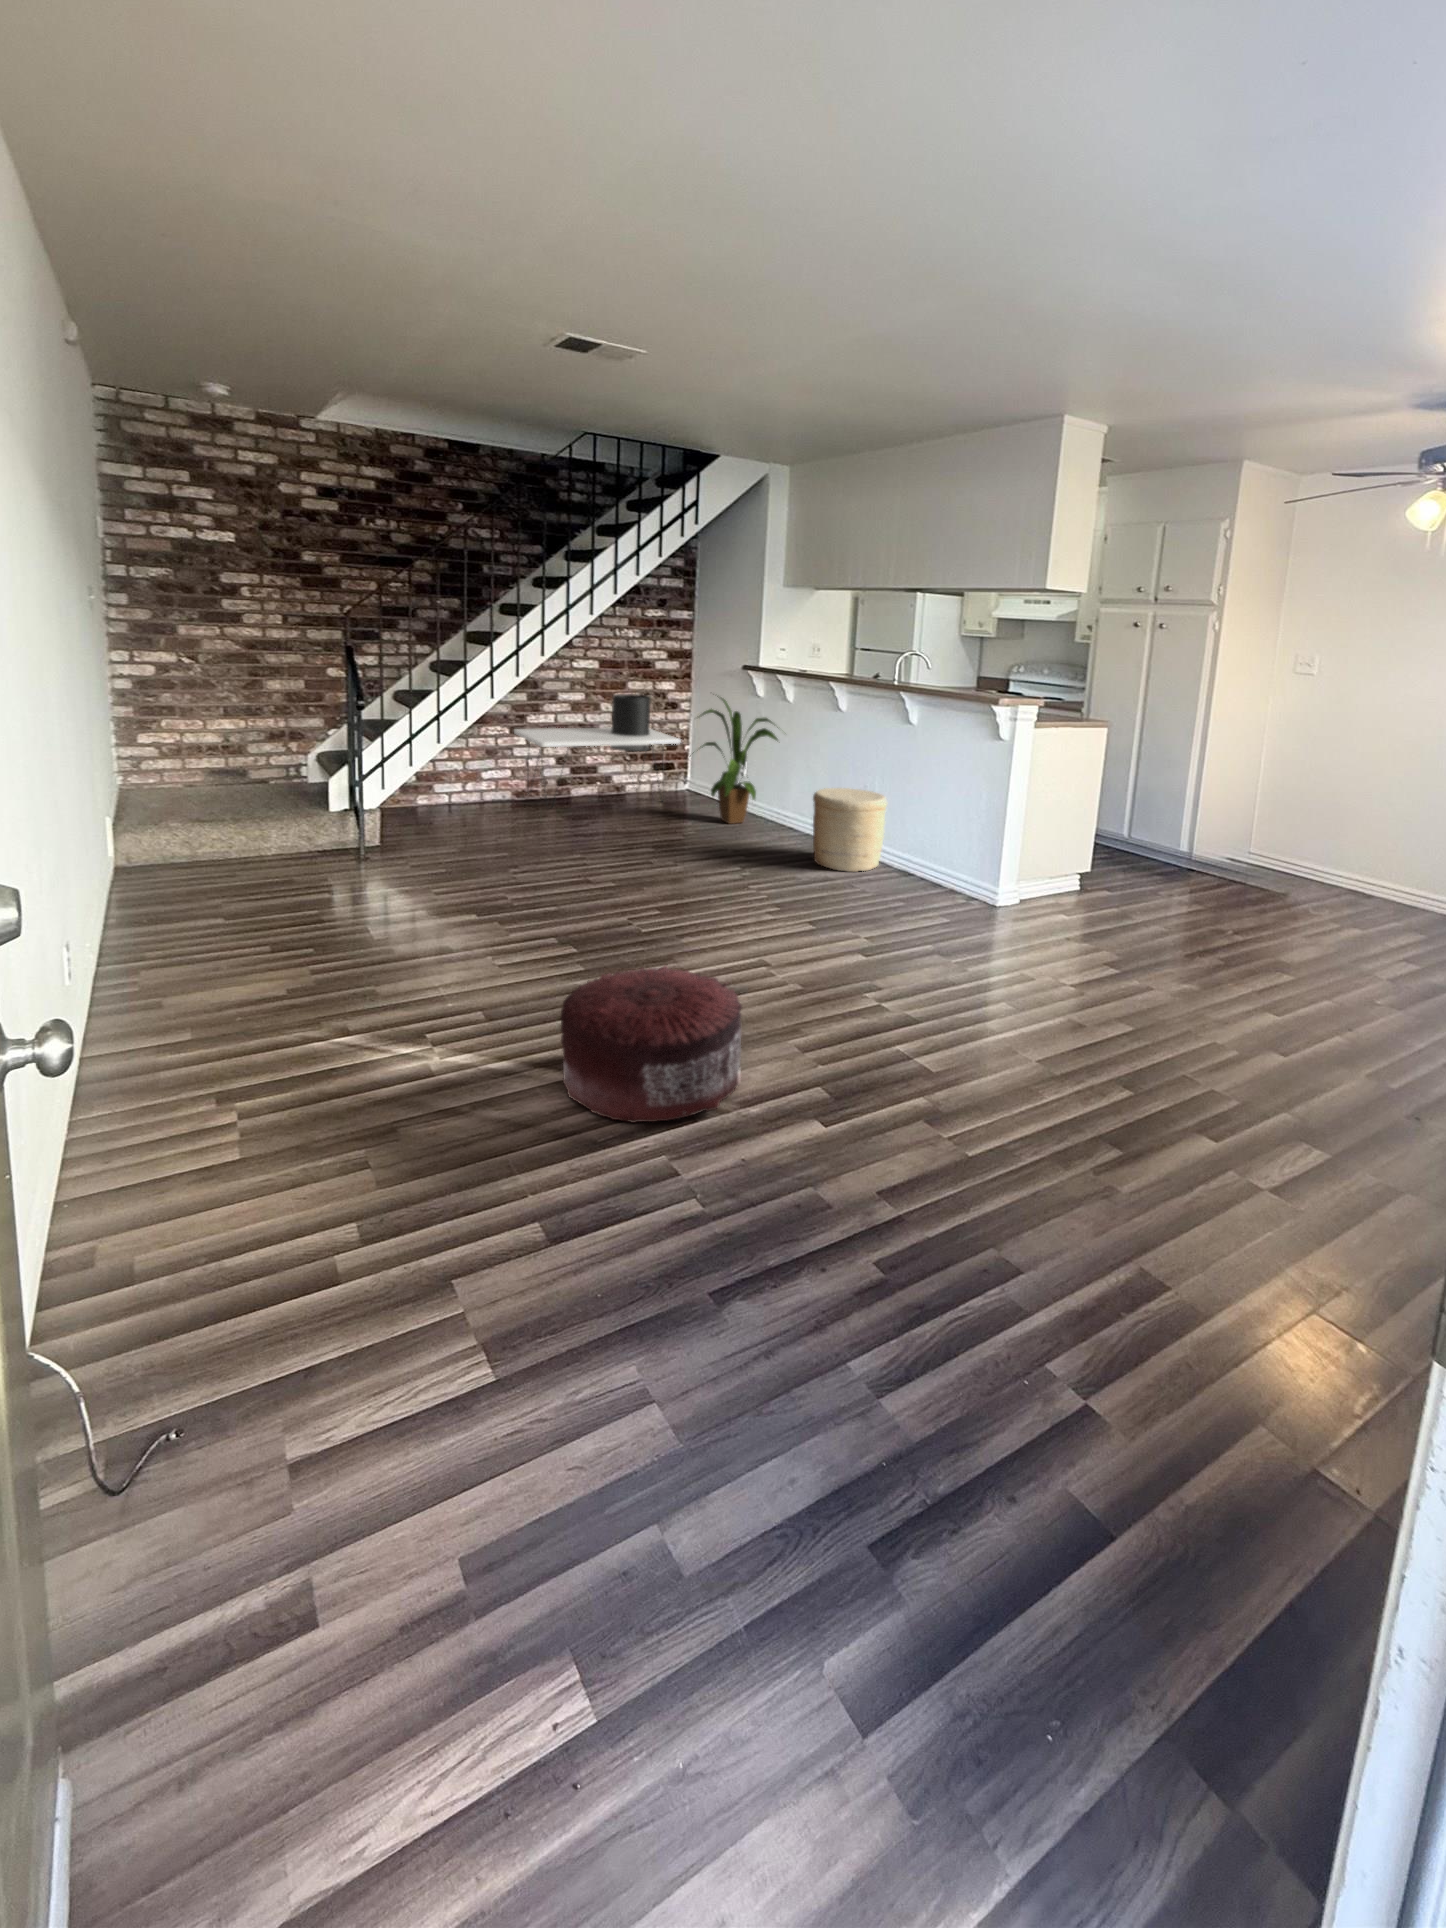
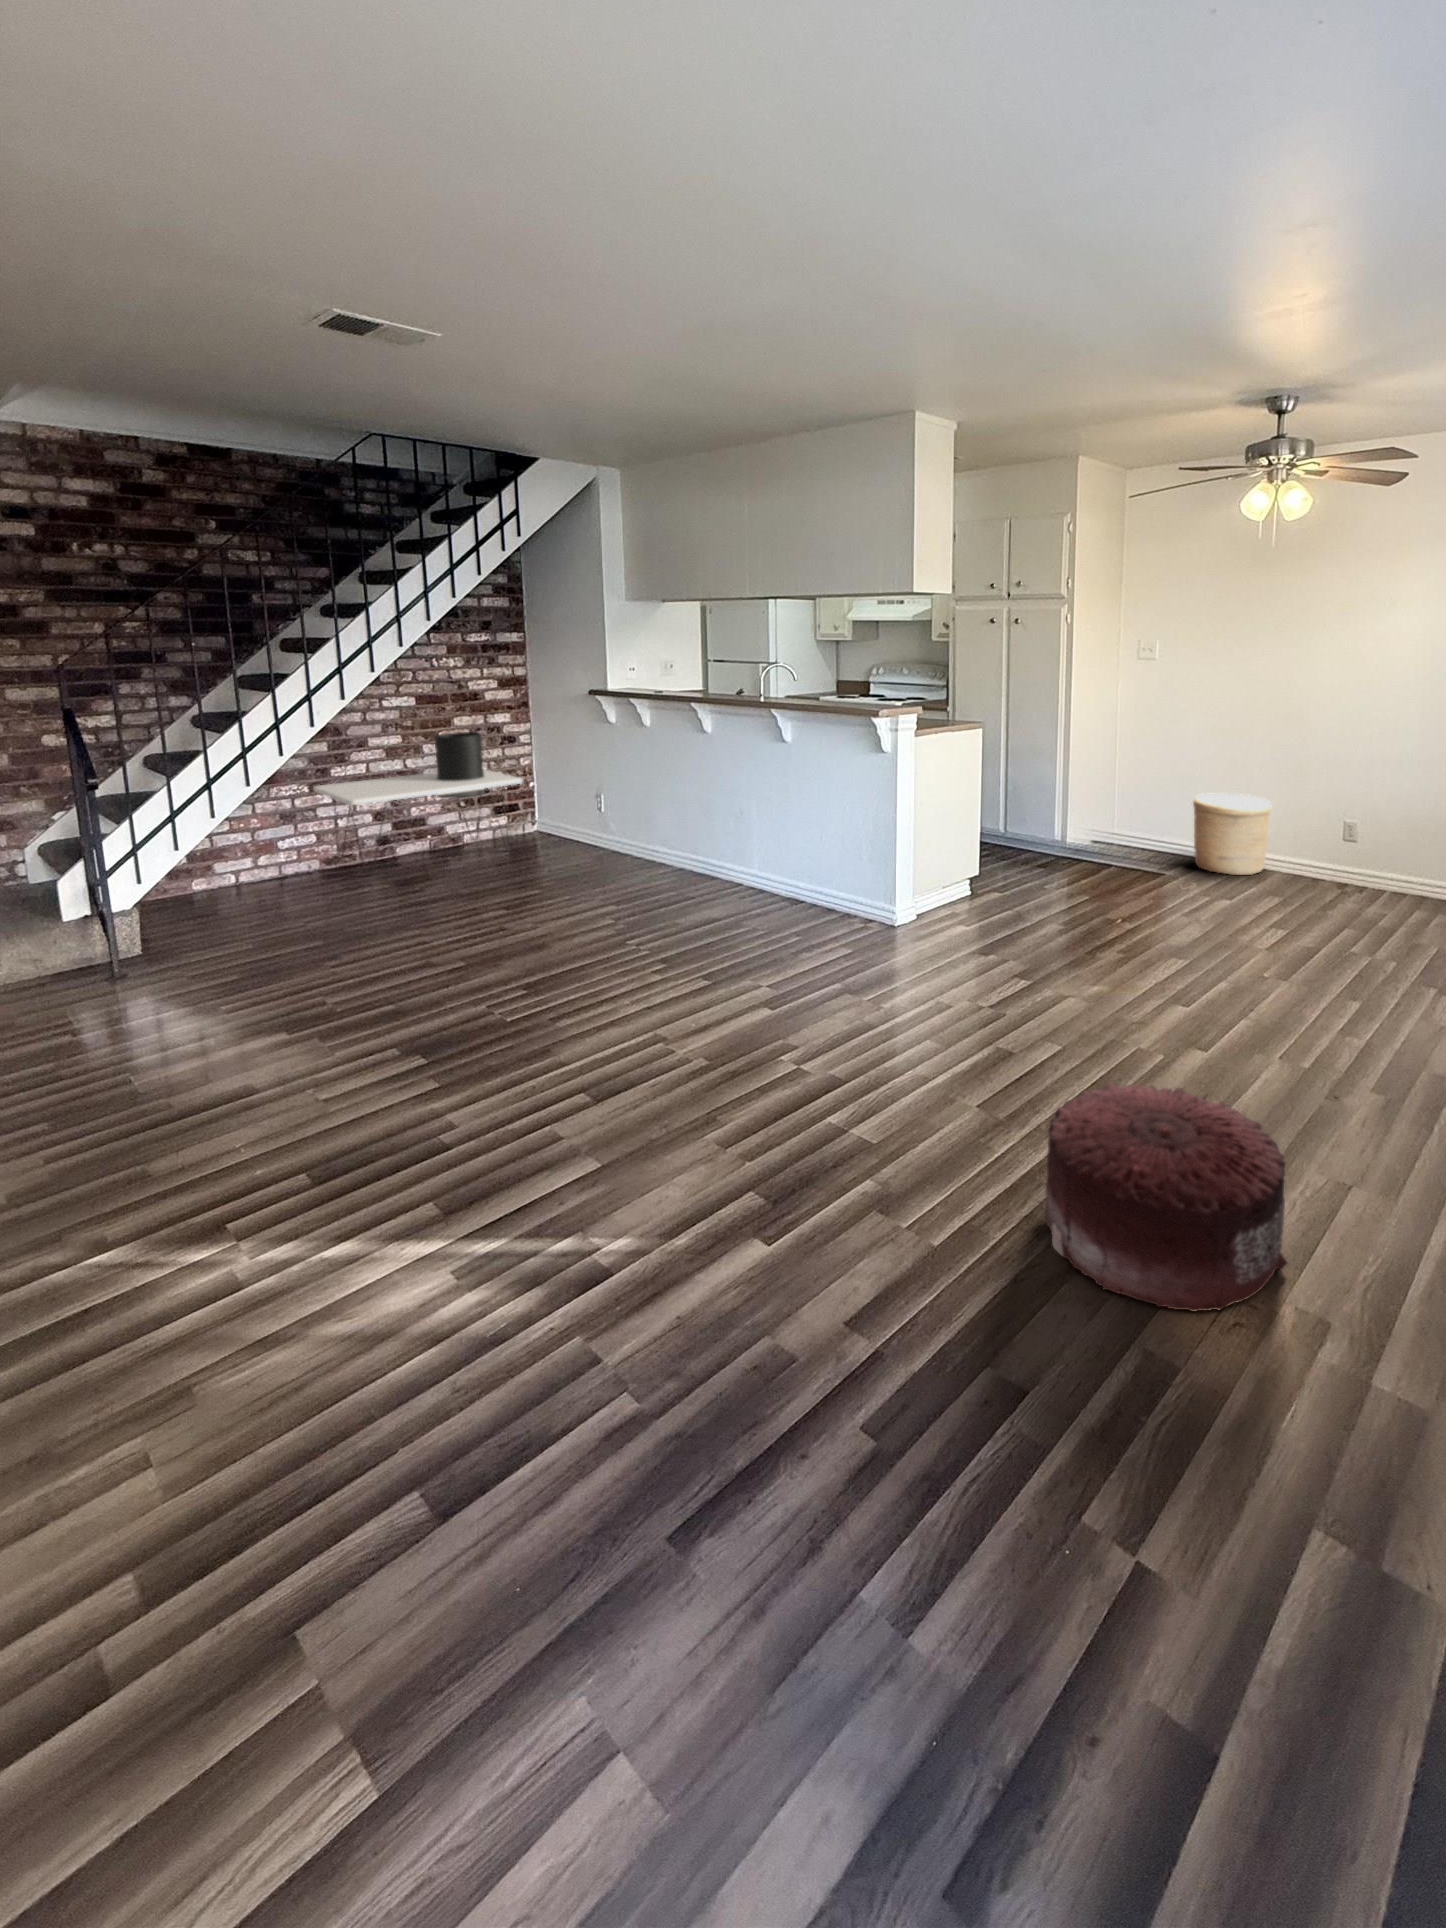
house plant: present [689,696,778,824] -> none [533,724,646,869]
woven basket: present [813,788,887,872] -> present [1193,794,1272,875]
pouf: present [560,966,742,1123] -> present [1045,1082,1287,1312]

